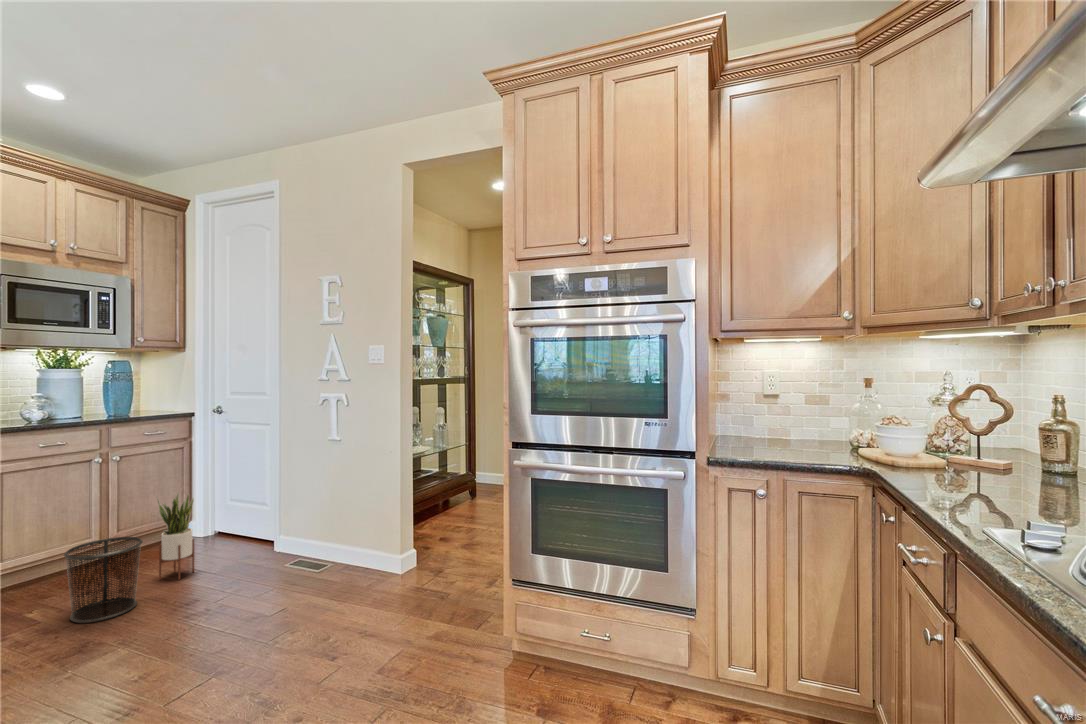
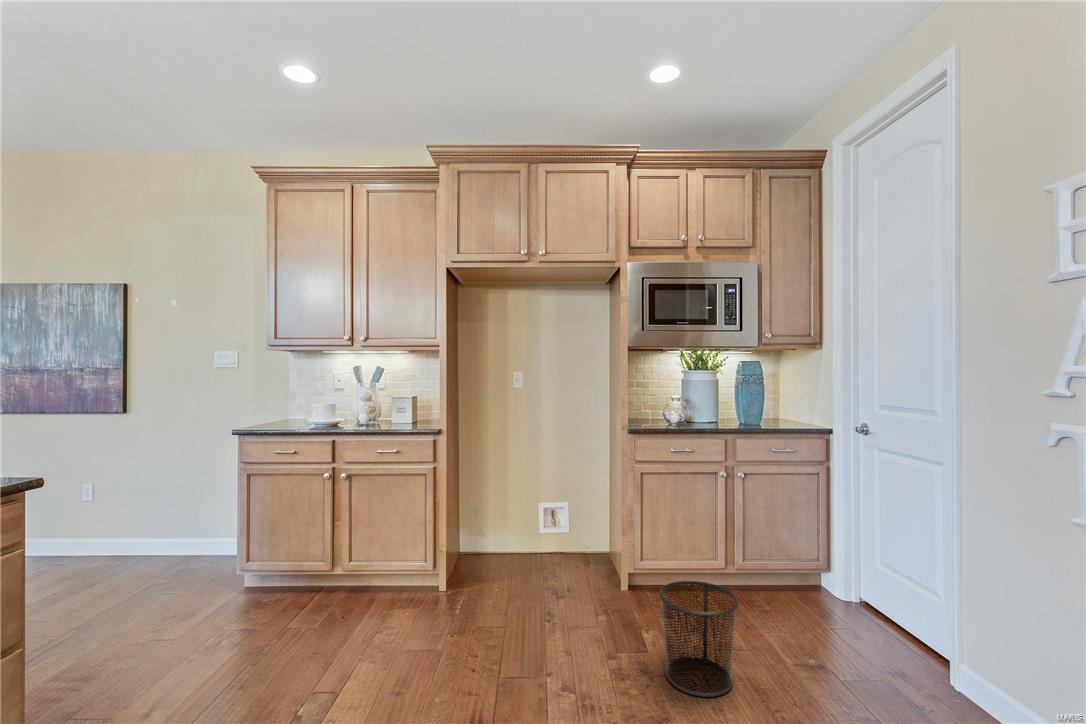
potted plant: present [156,491,194,580] -> none [763,542,815,672]

